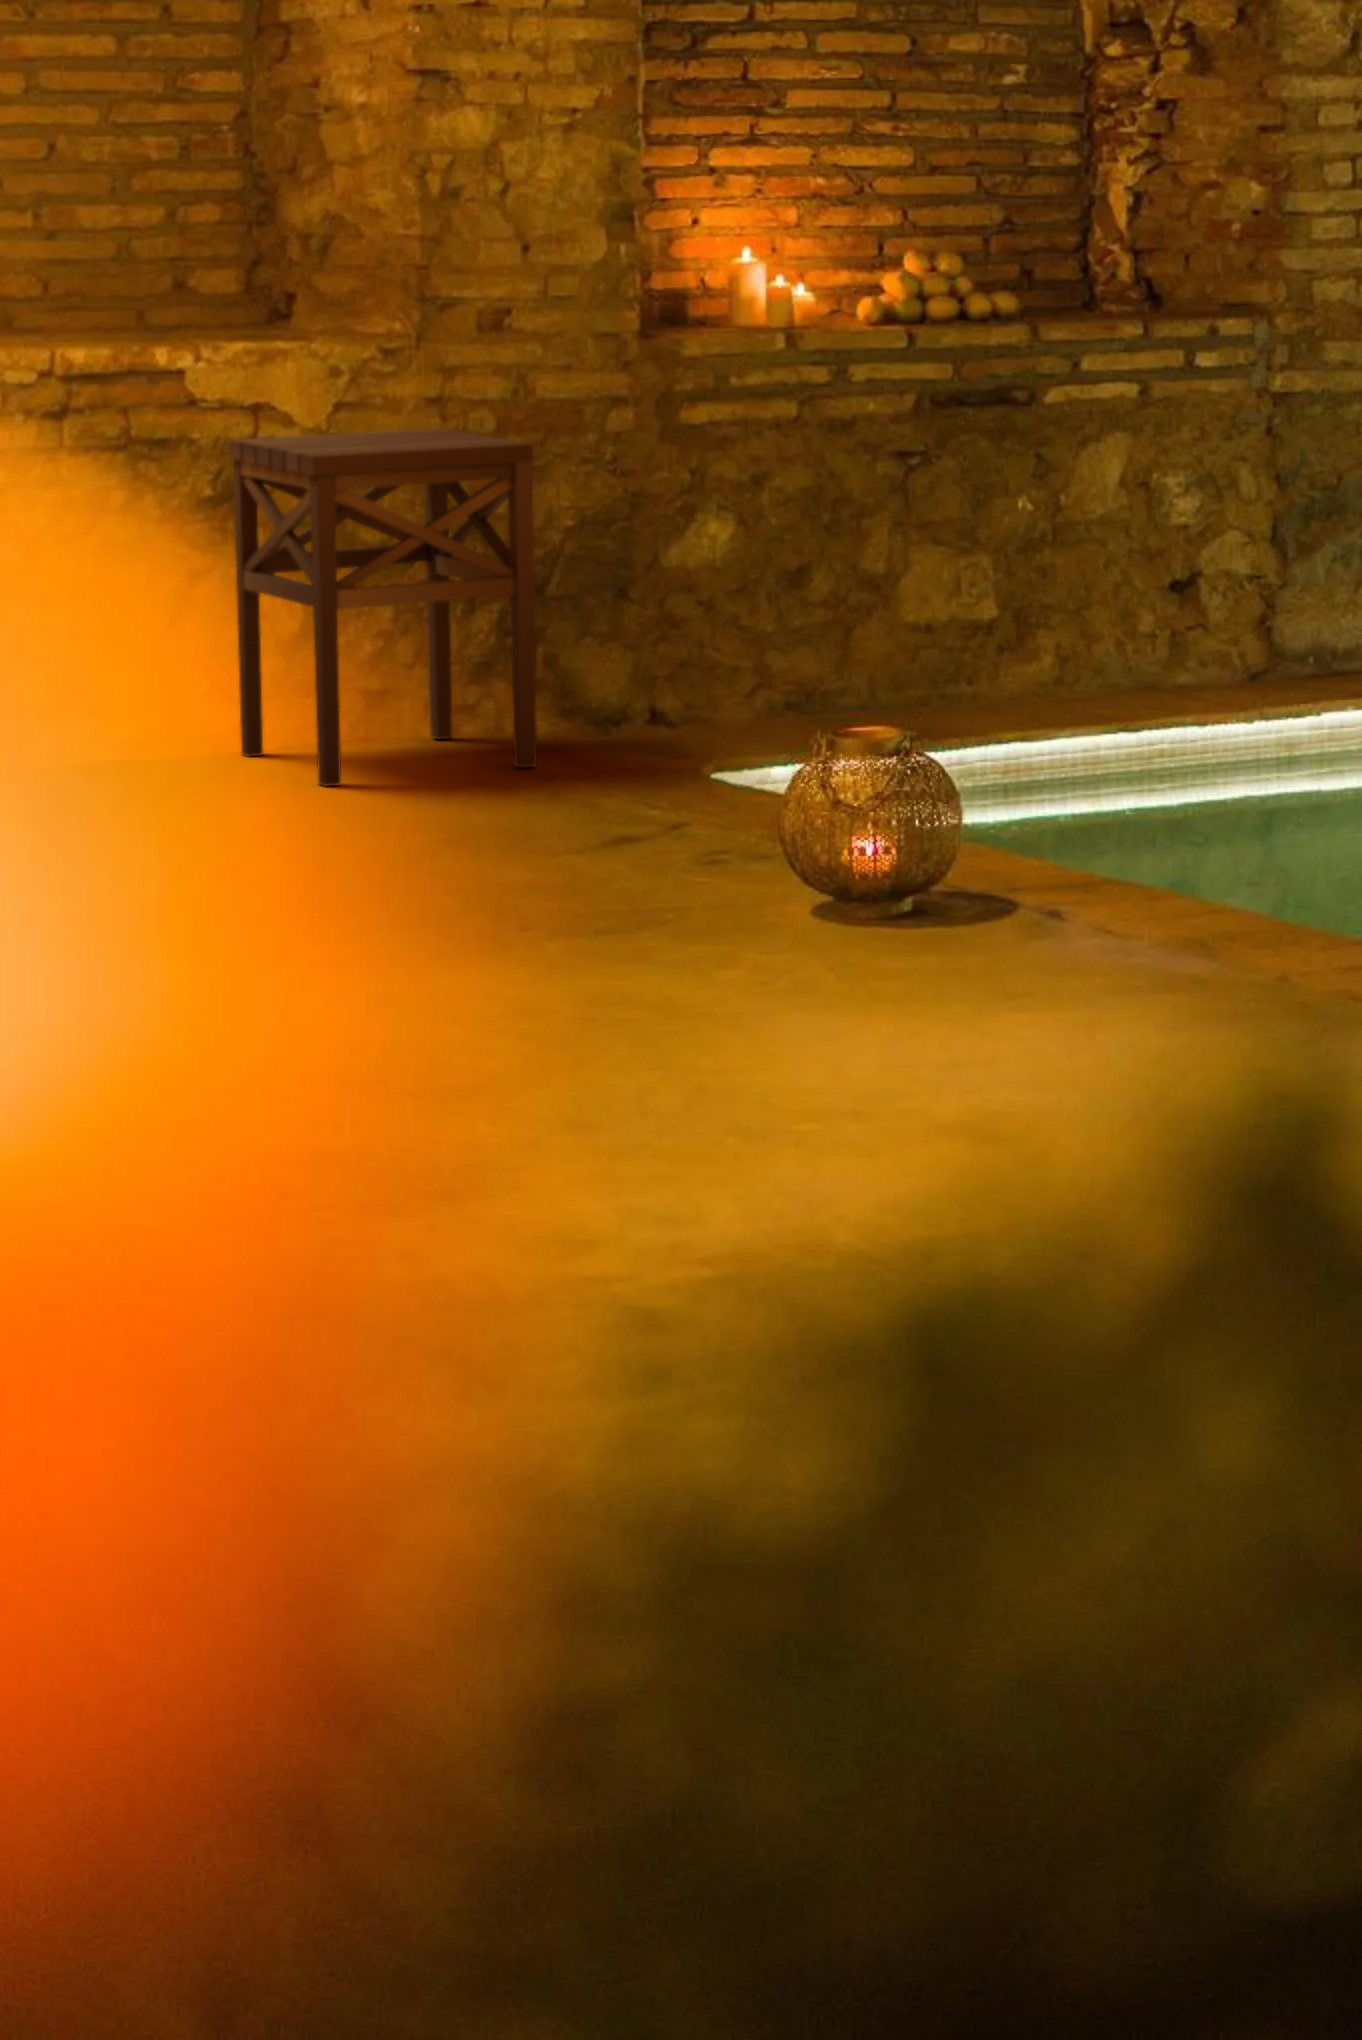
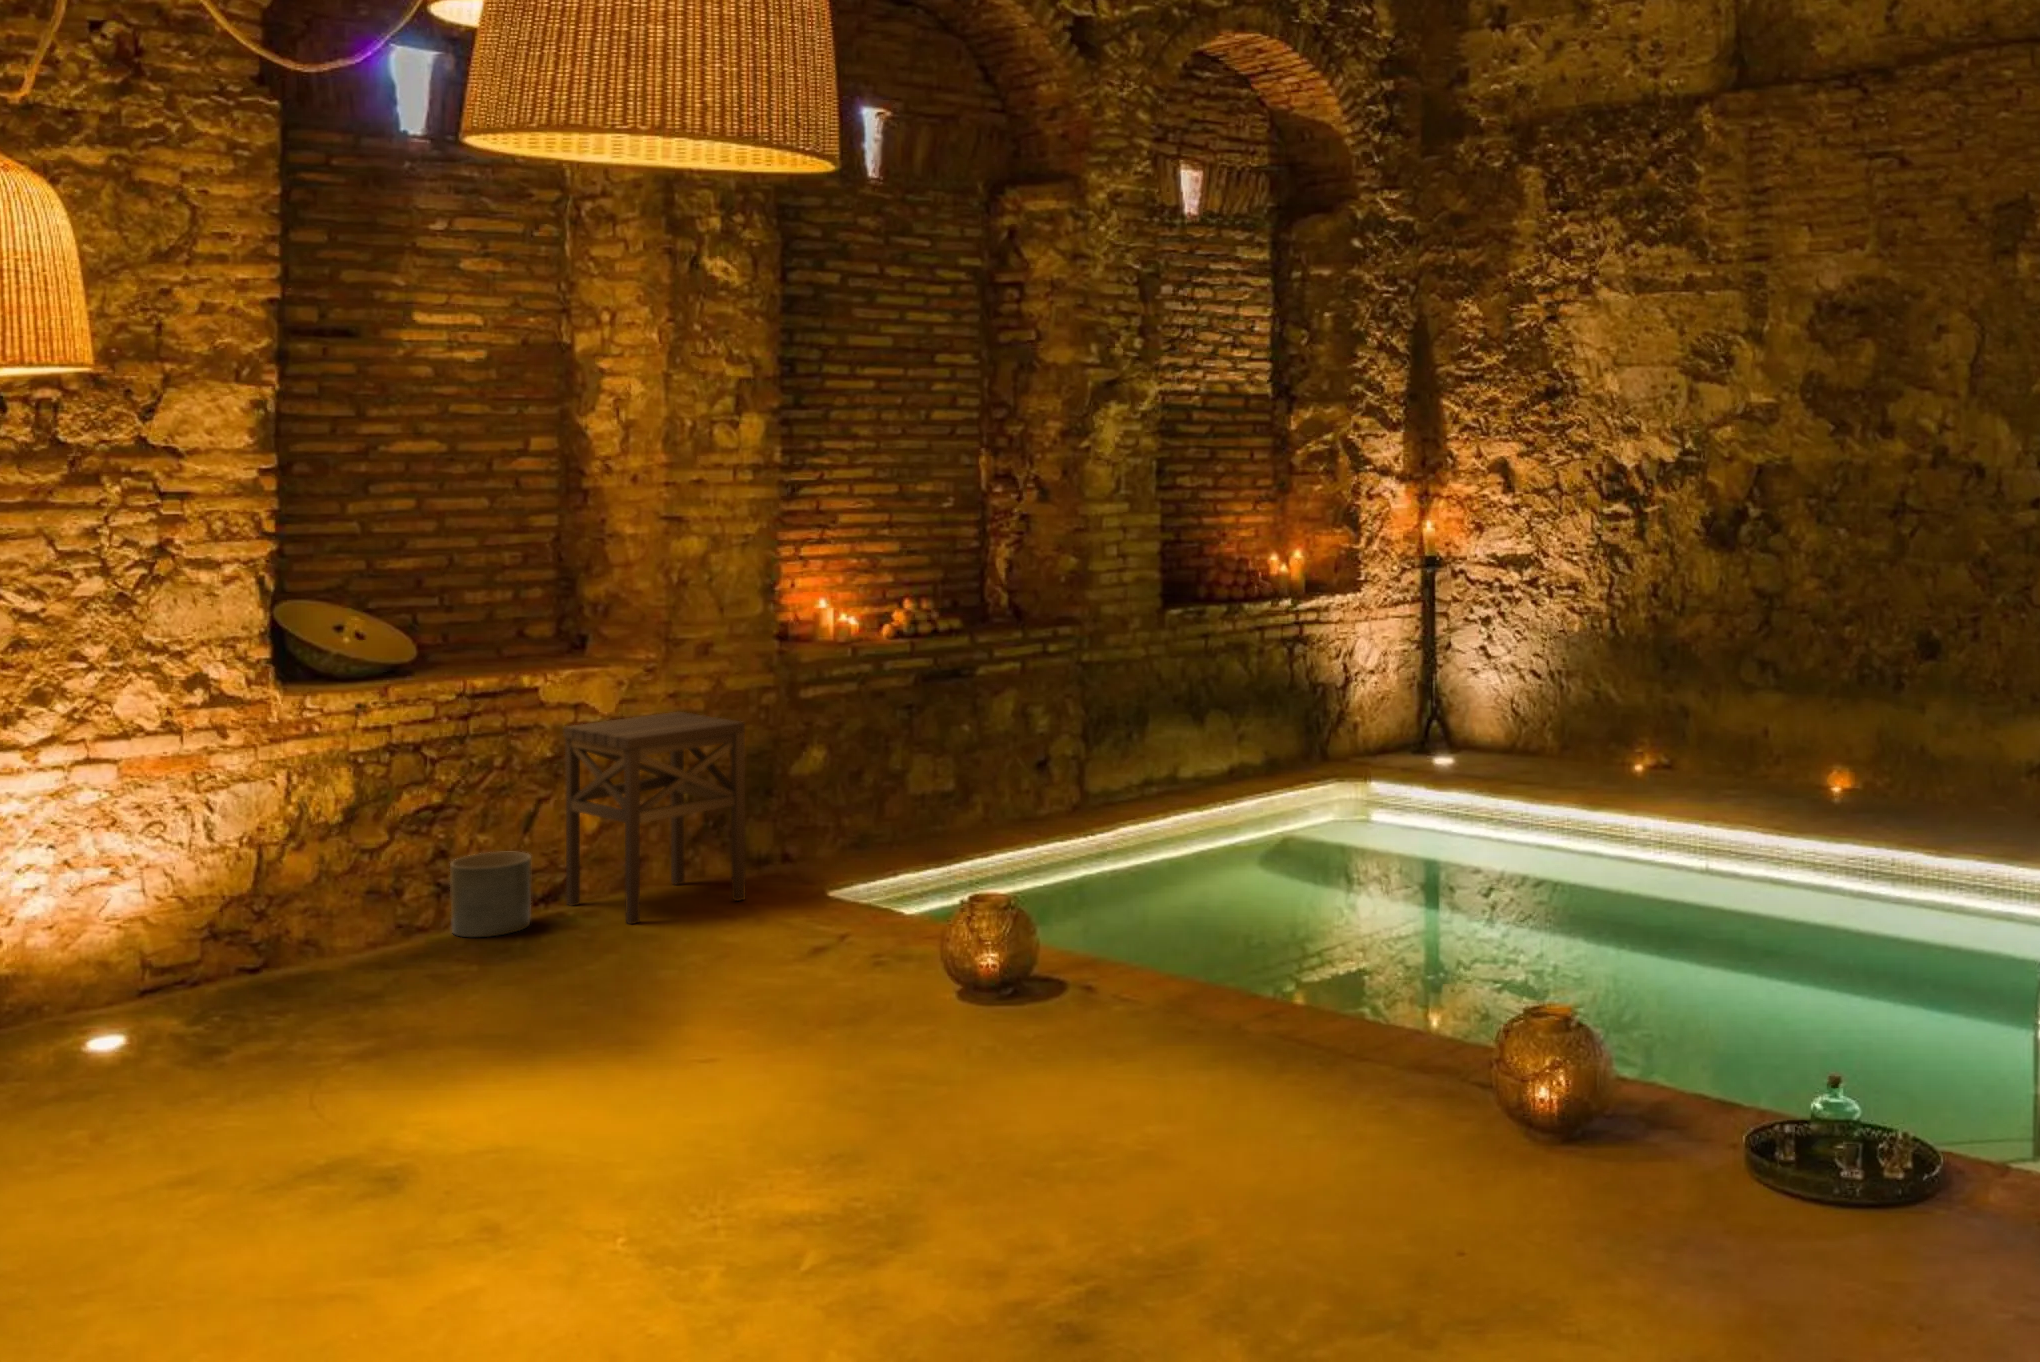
planter: none [31,649,165,786] -> present [450,851,531,937]

